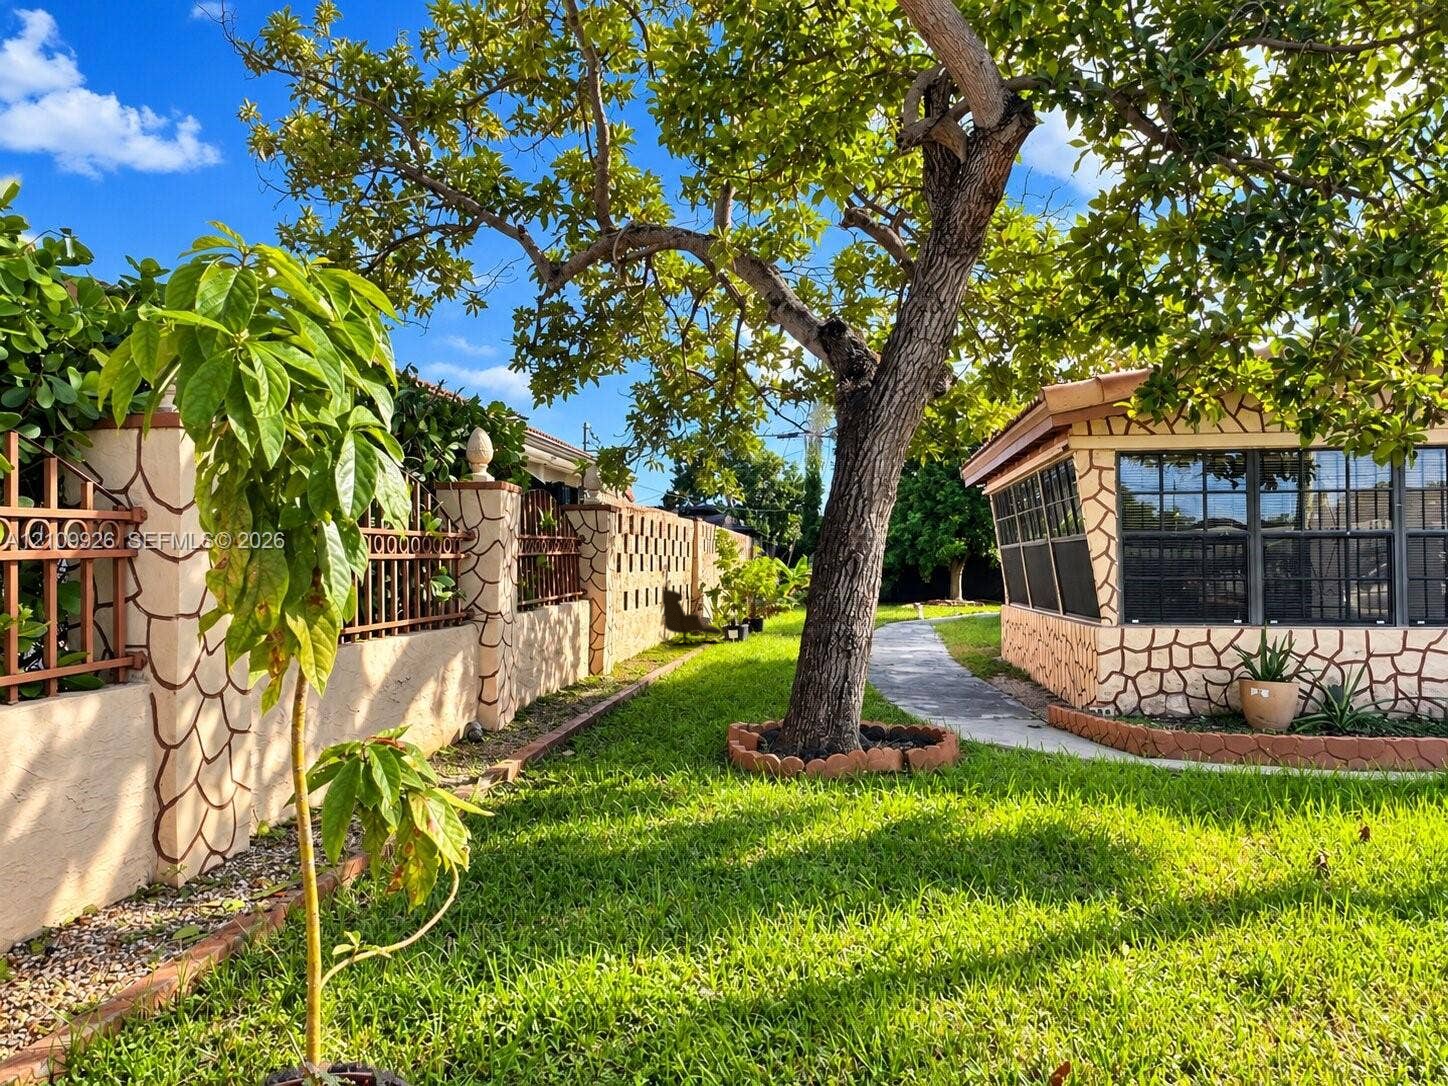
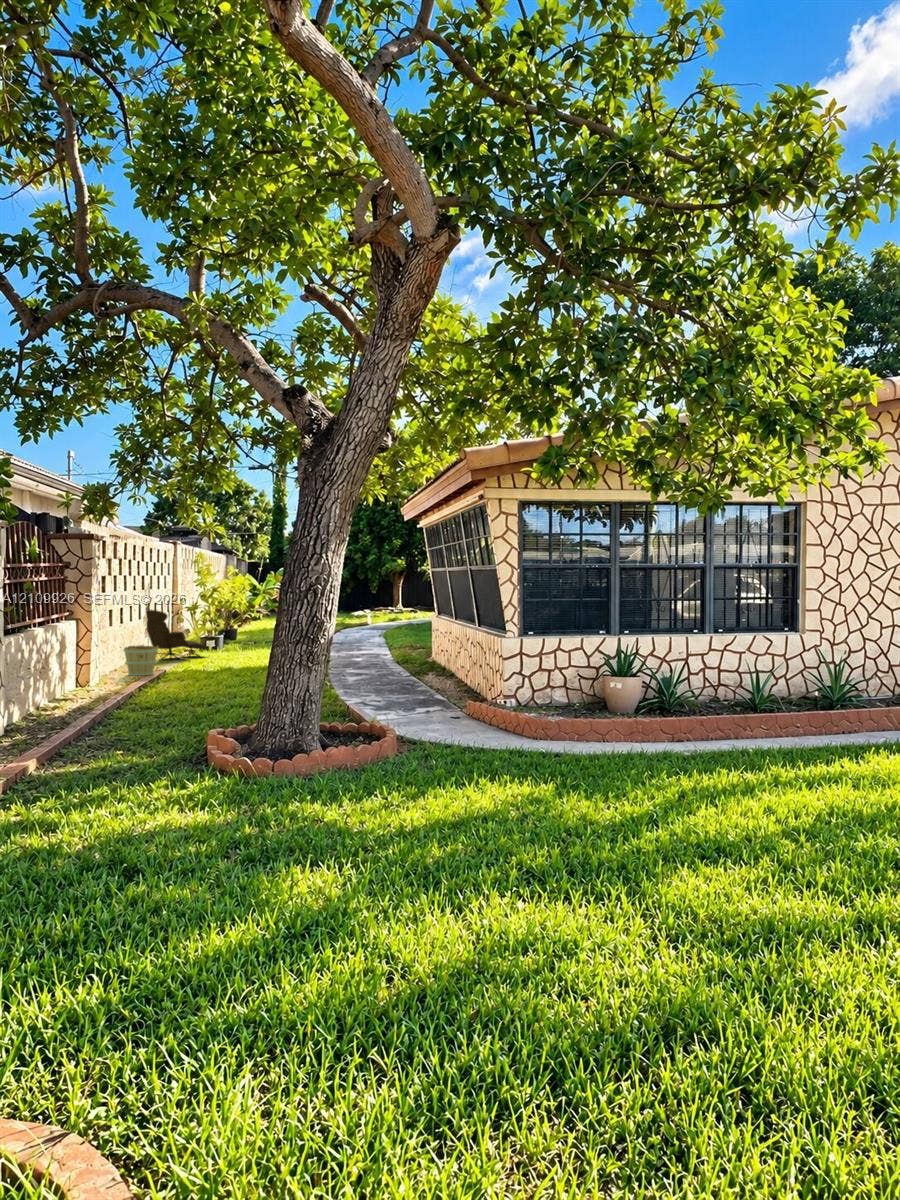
wooden bucket: none [638,628,674,661] -> present [124,645,158,676]

